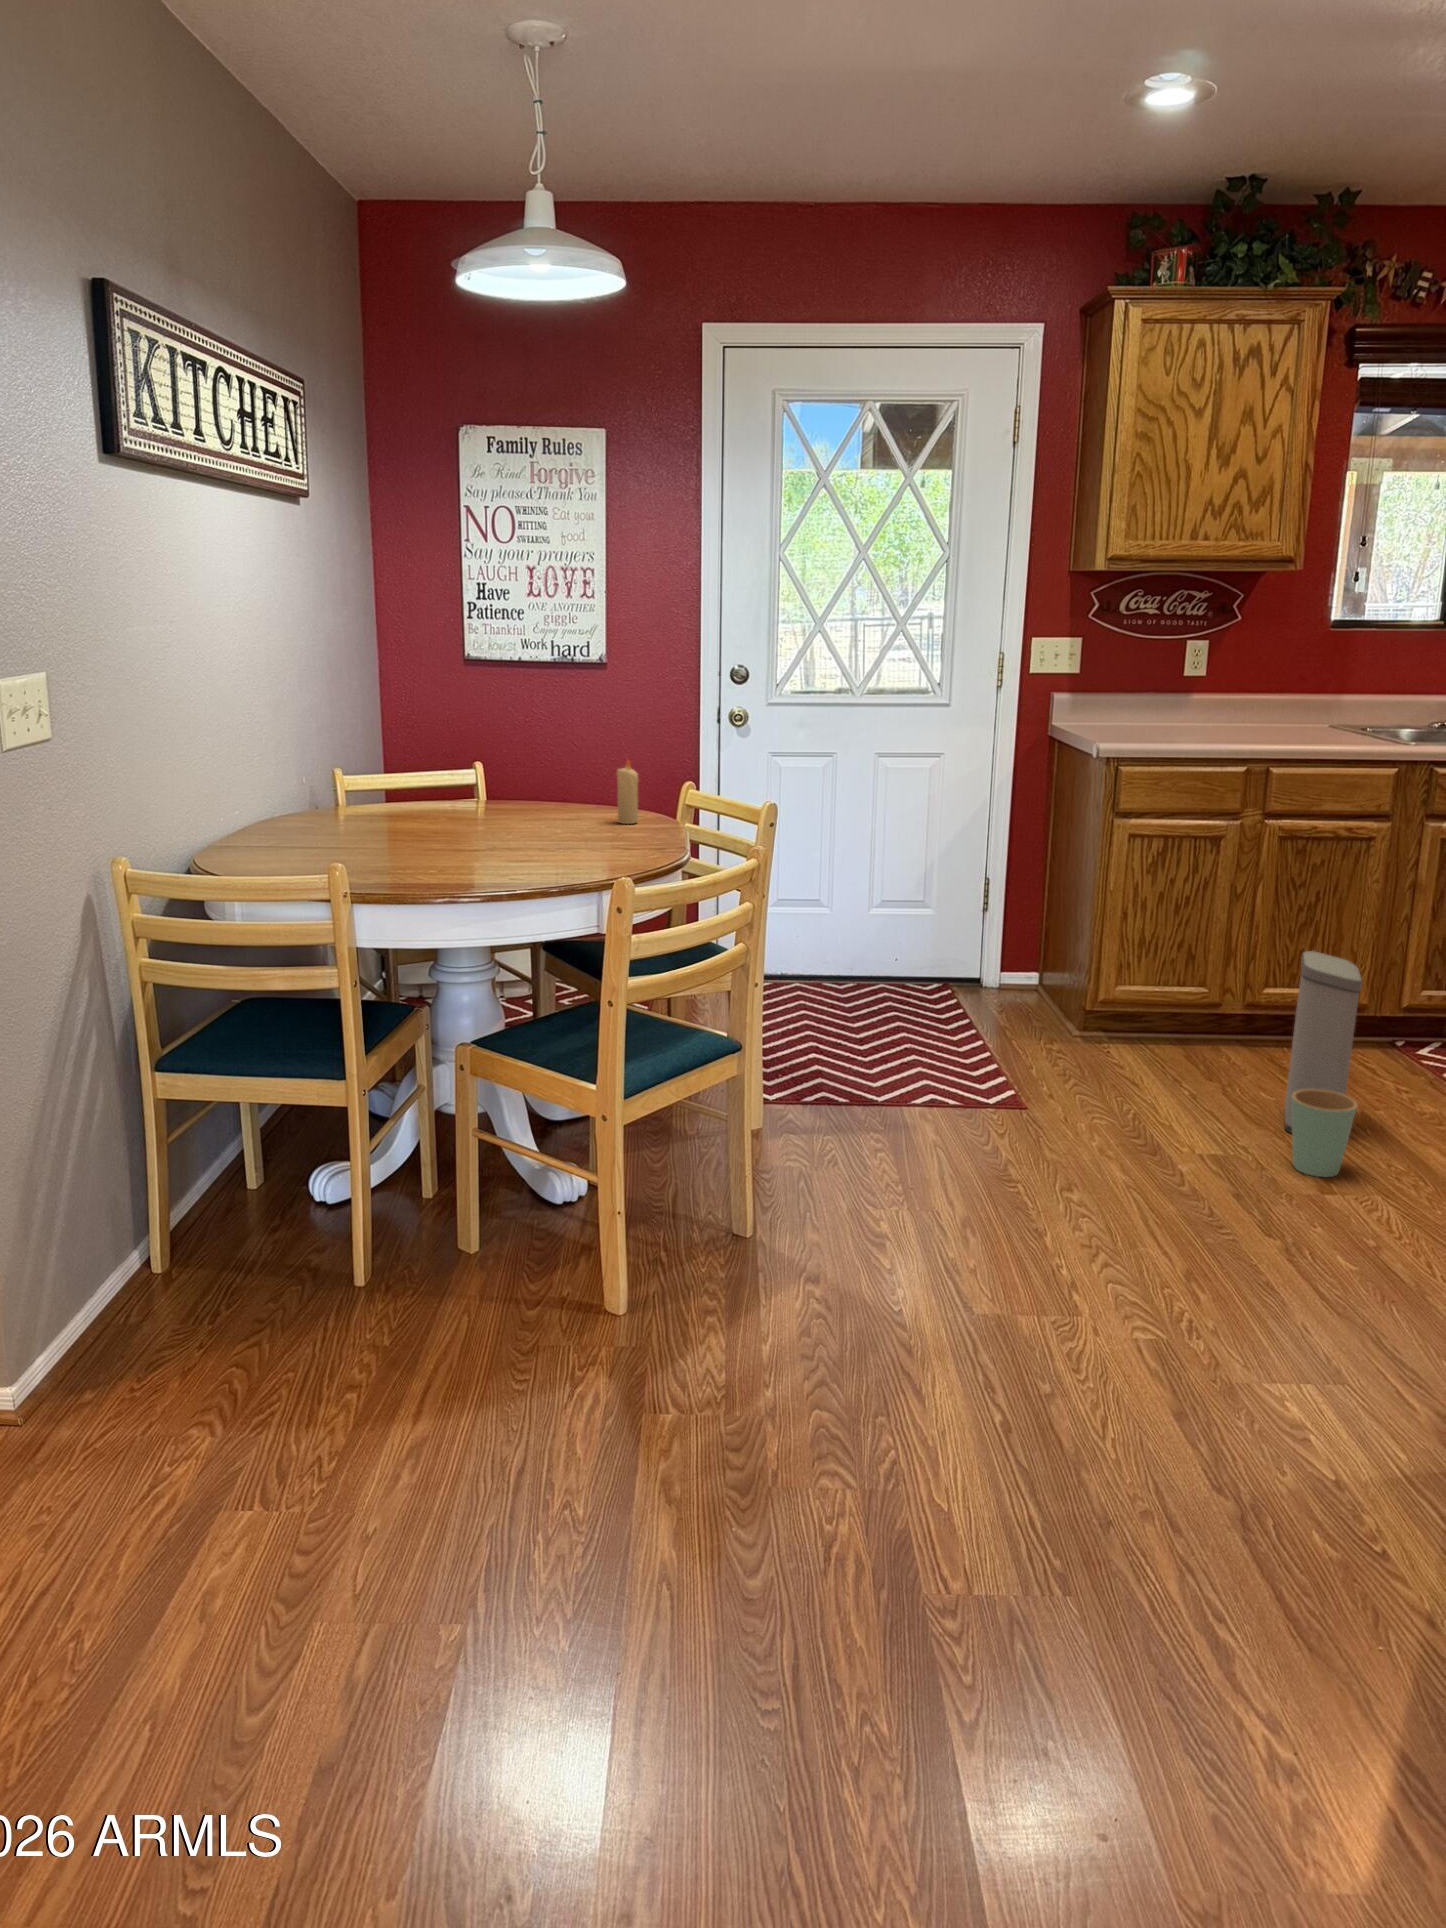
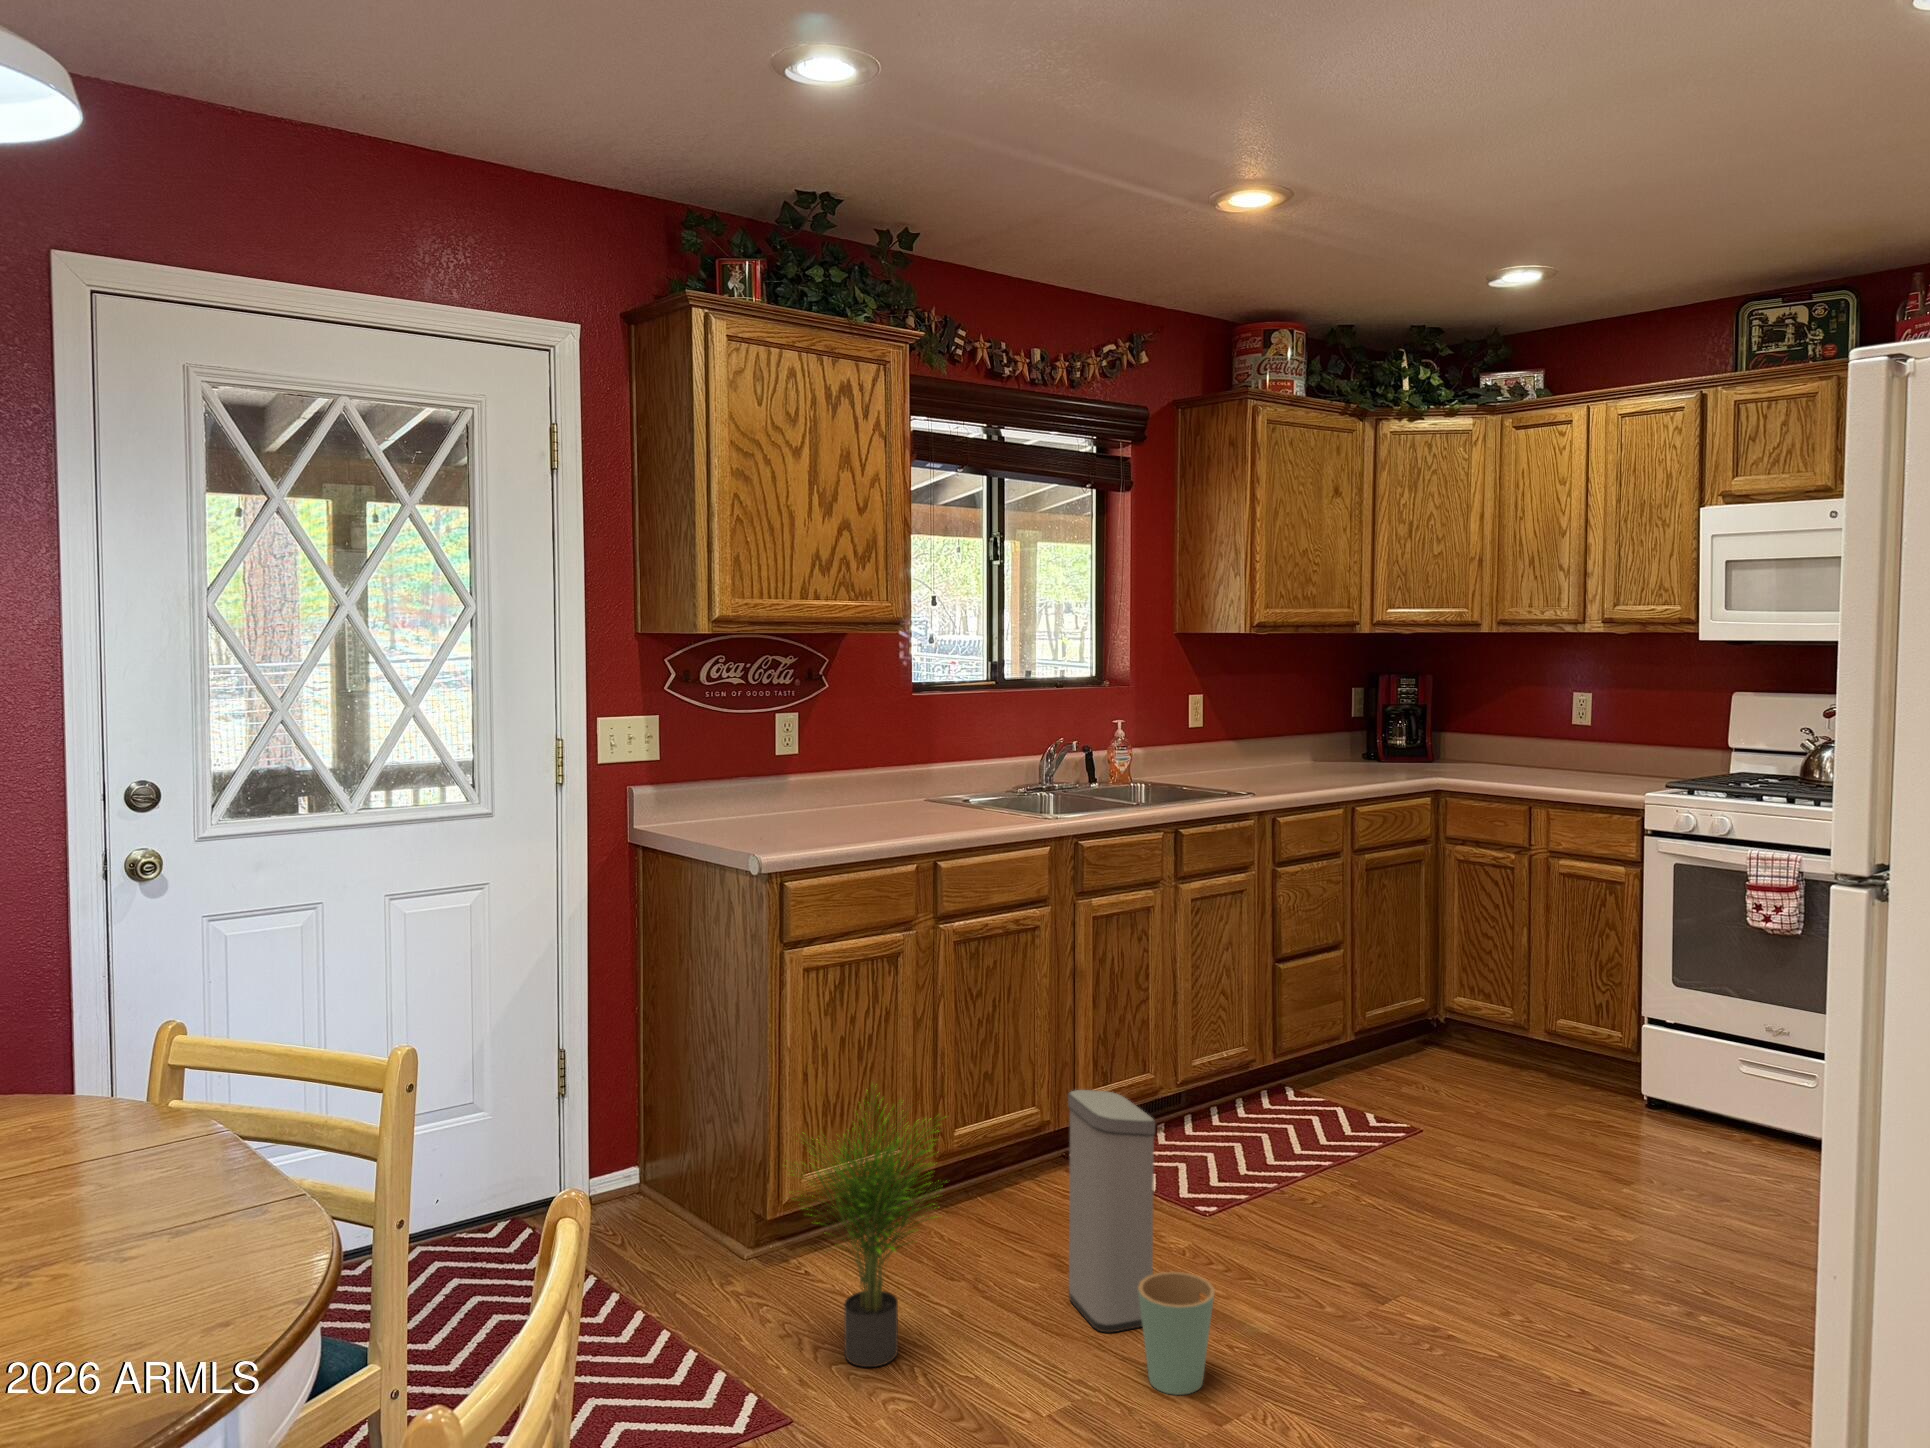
candle: present [617,761,638,824] -> none [80,1023,134,1160]
potted plant: none [1061,911,1183,1104] -> present [793,1095,940,1367]

